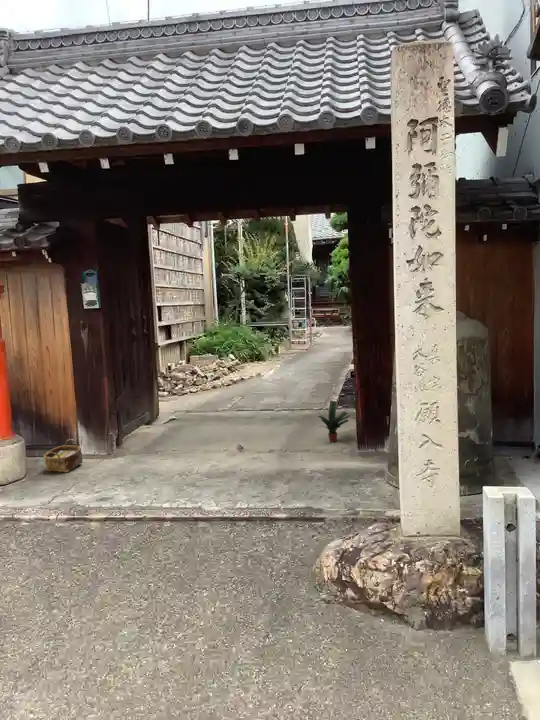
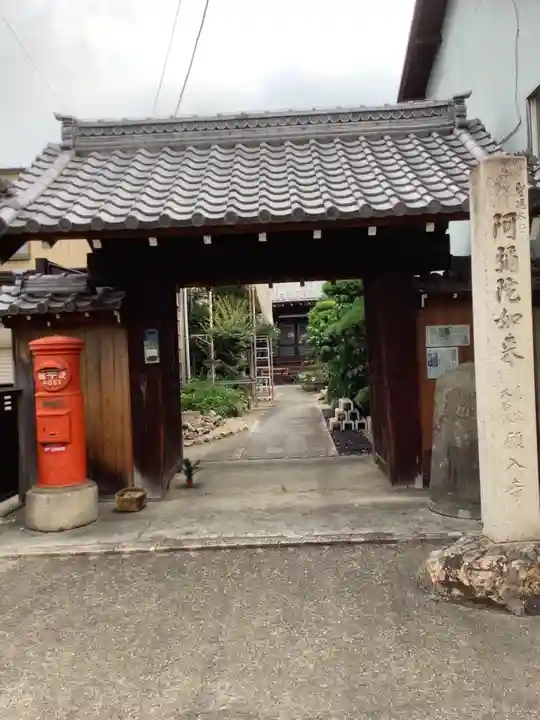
potted plant: present [319,401,350,442] -> present [176,458,201,487]

